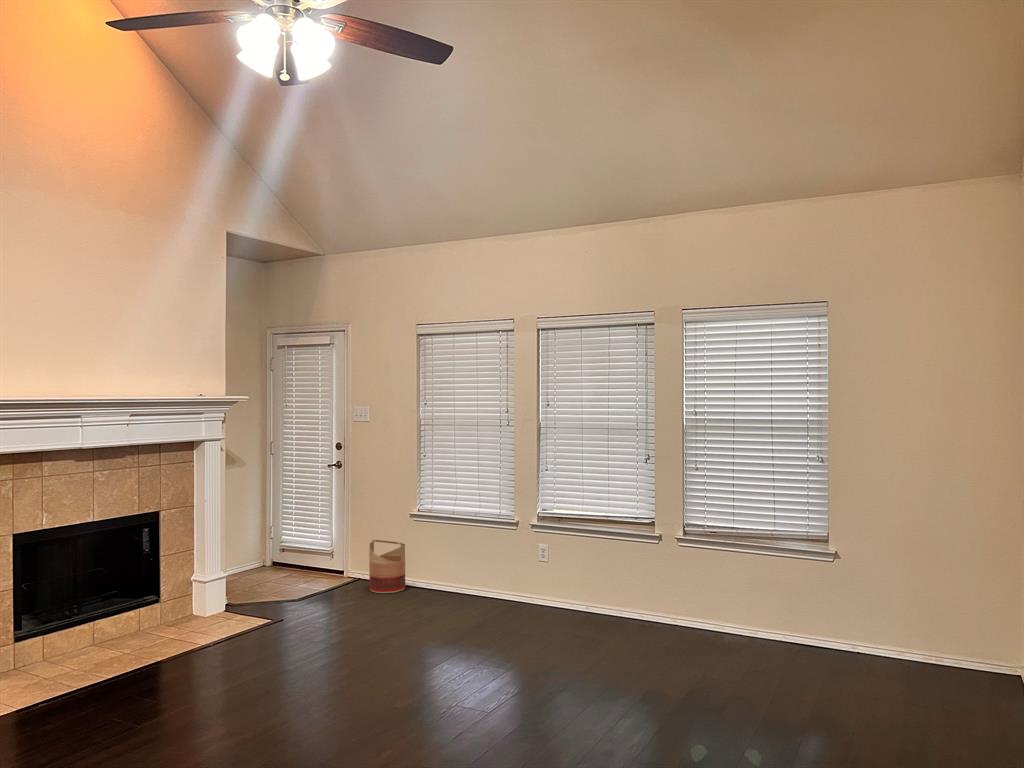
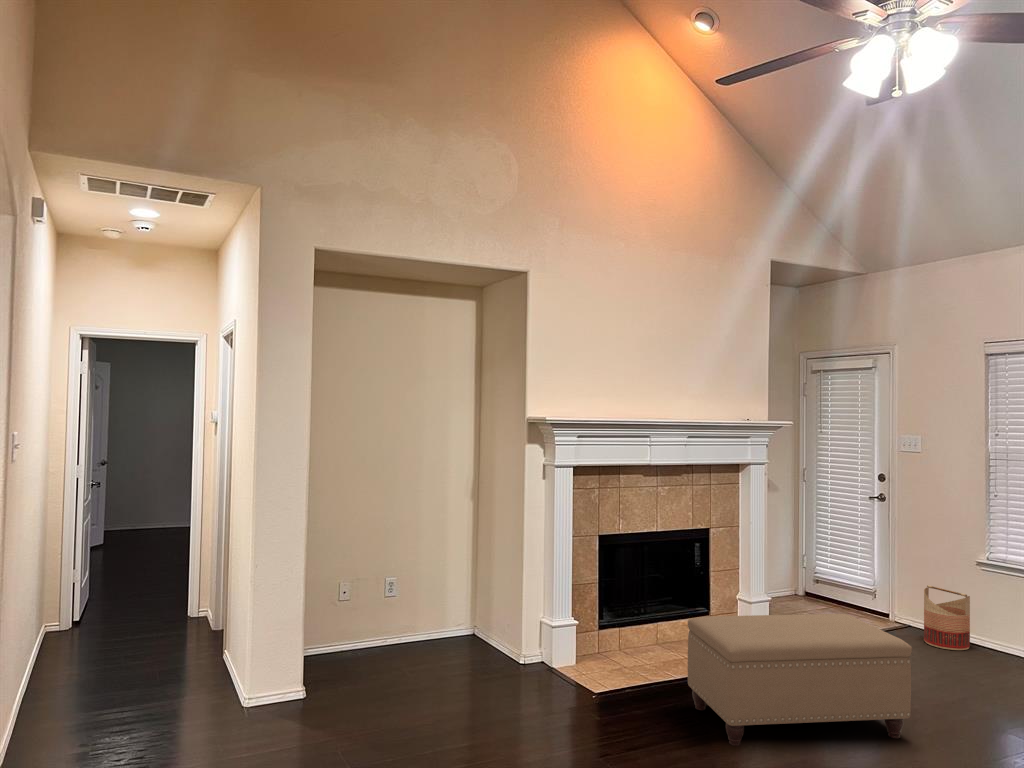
ottoman: none [110,576,330,729] -> present [688,614,912,746]

